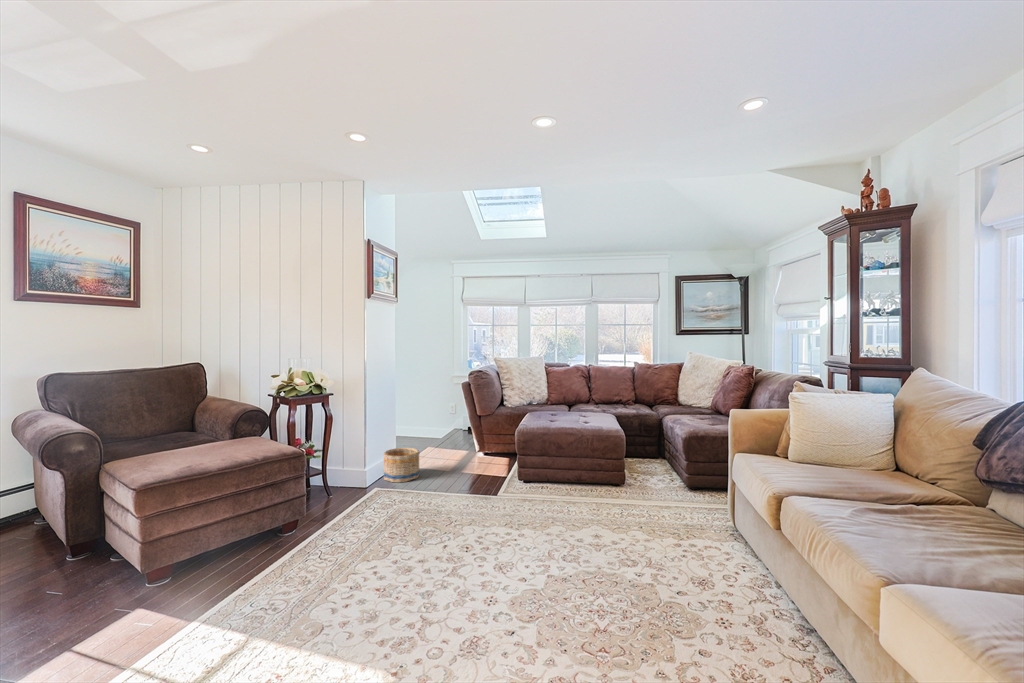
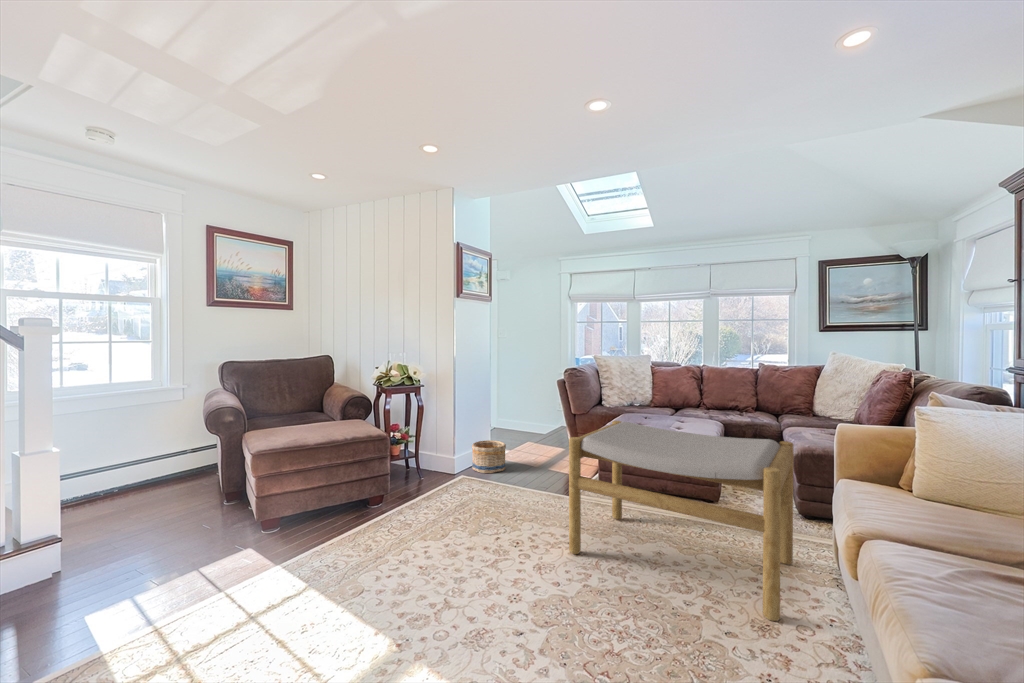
footstool: none [520,418,711,576] -> present [569,421,794,621]

